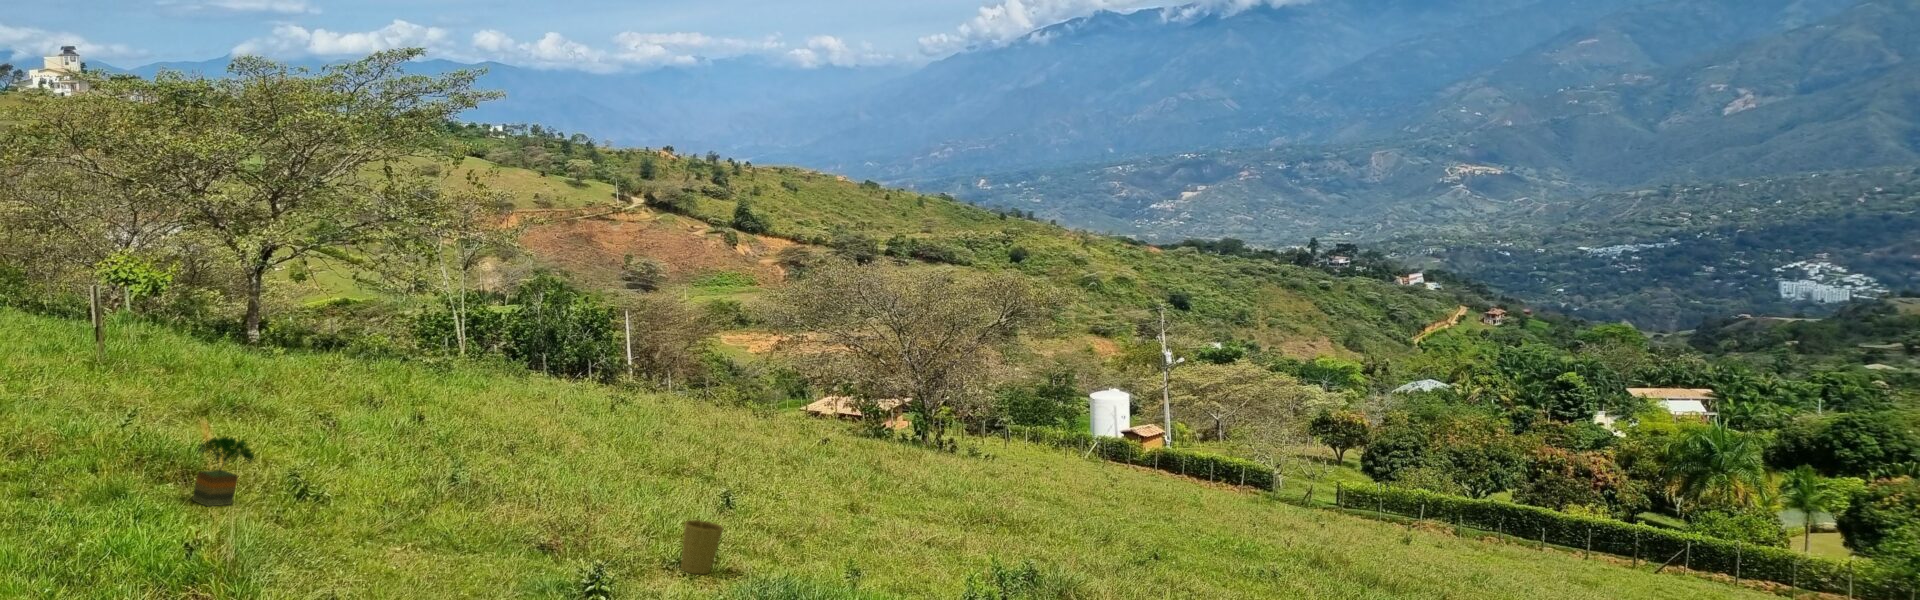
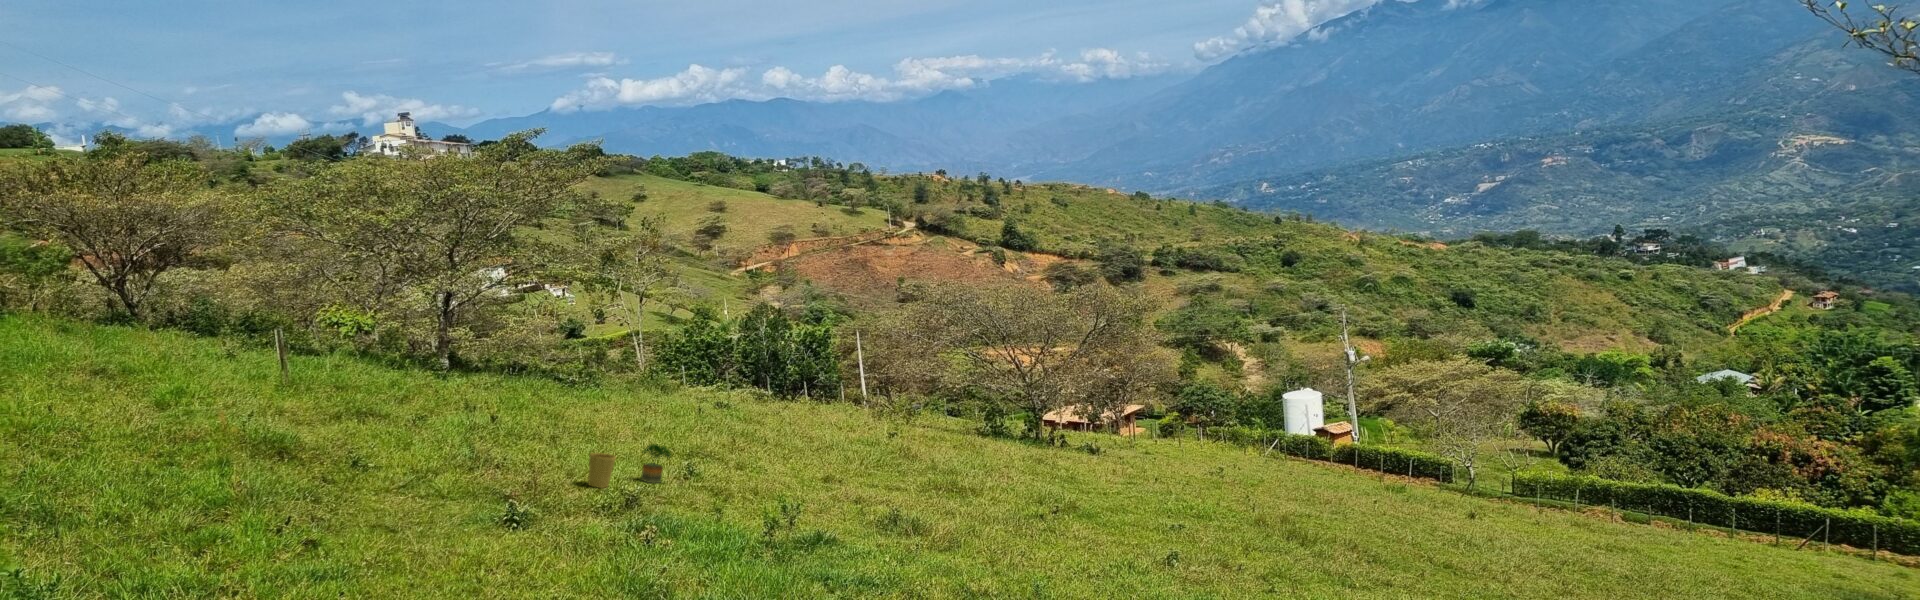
basket: present [681,515,724,574] -> present [588,452,616,488]

